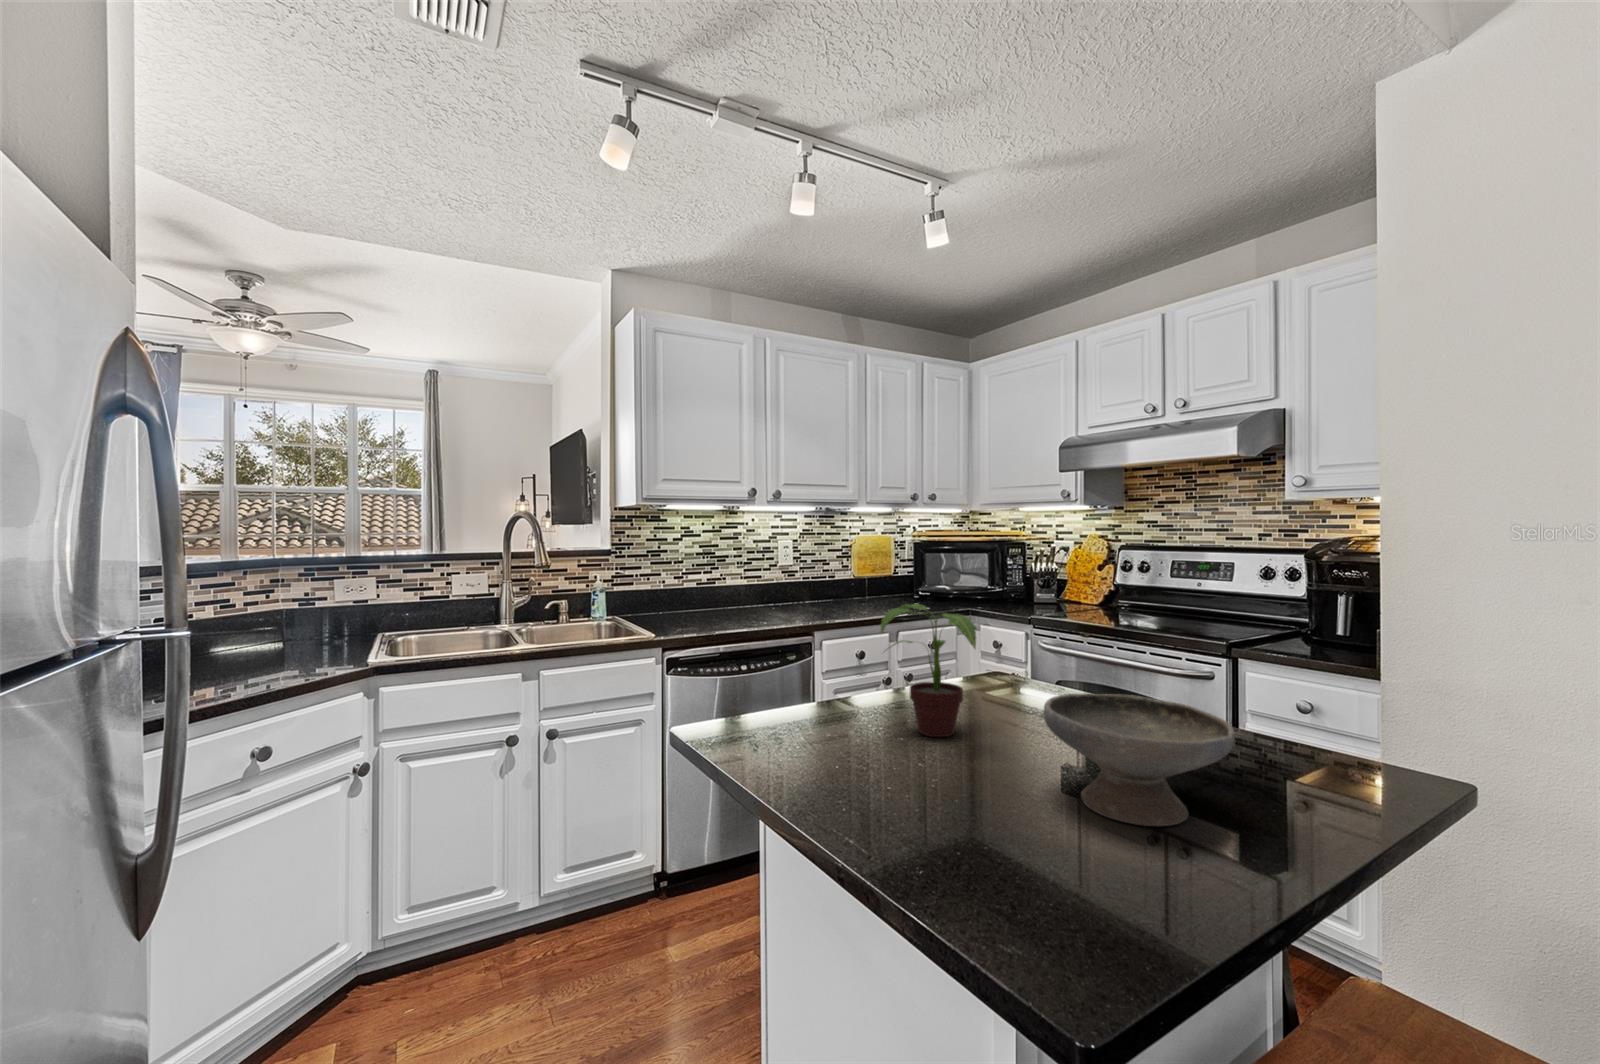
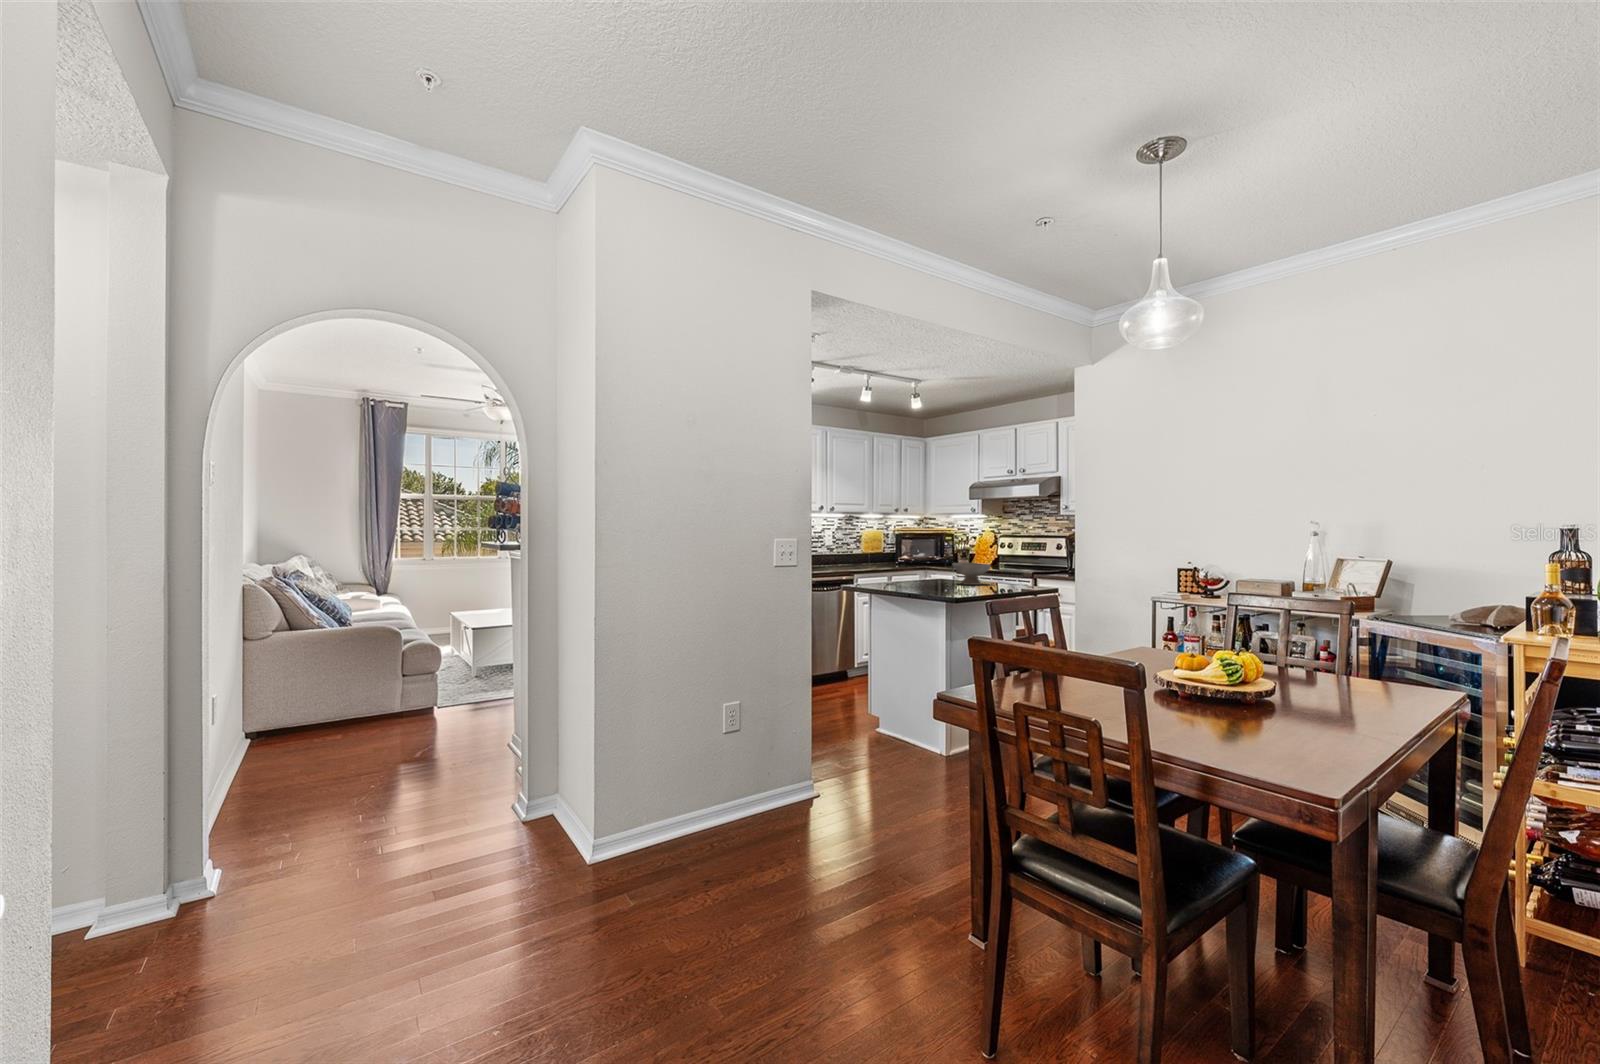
potted plant: present [881,604,977,737] -> none [909,545,937,581]

